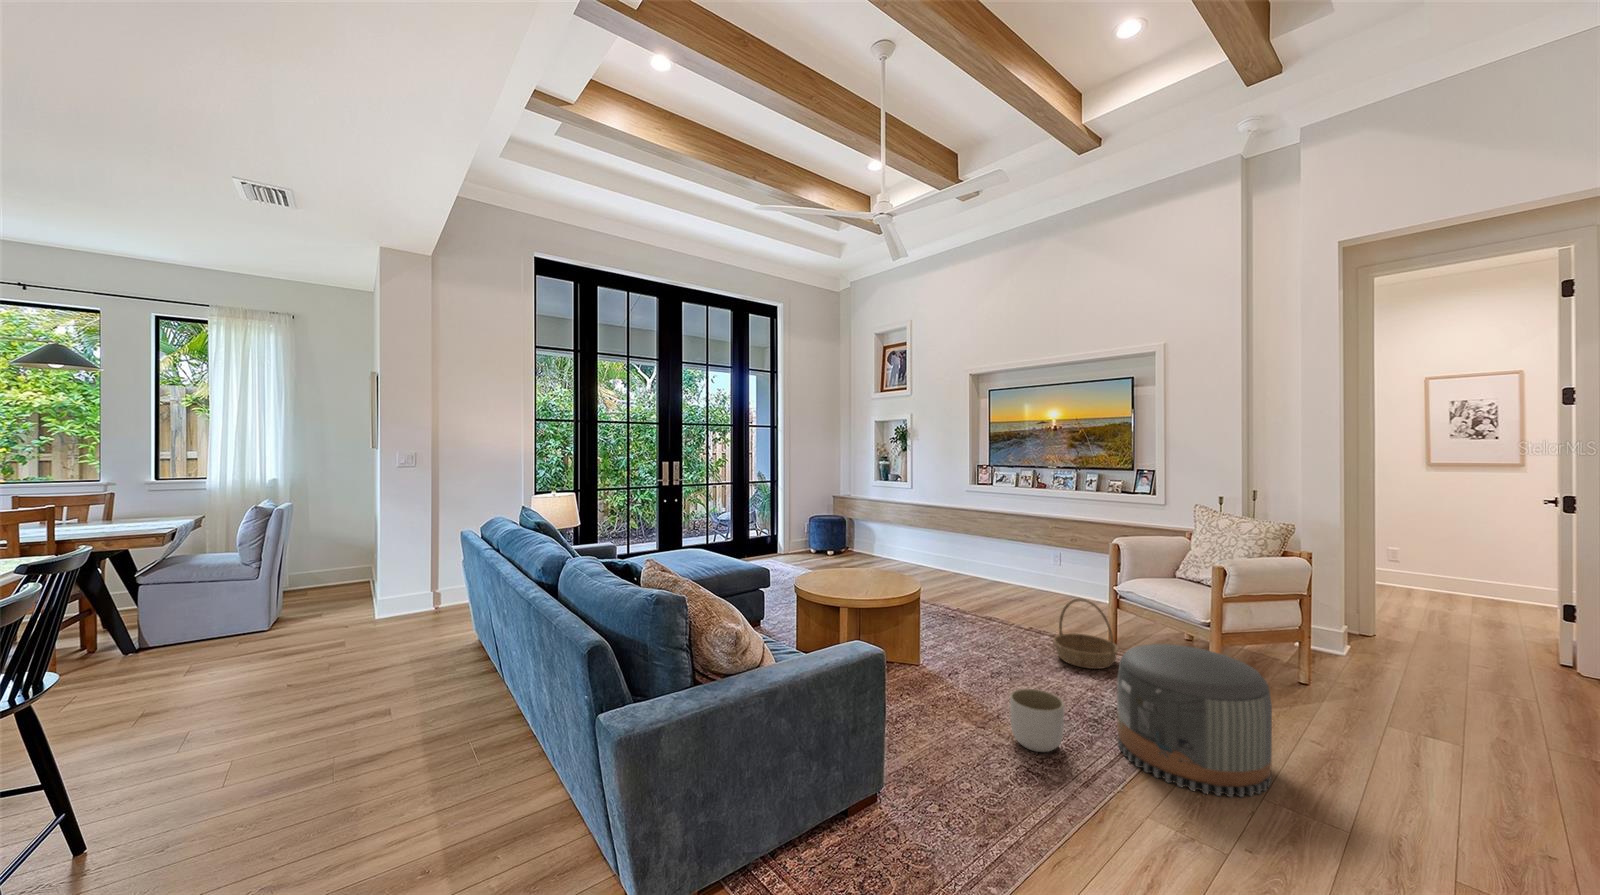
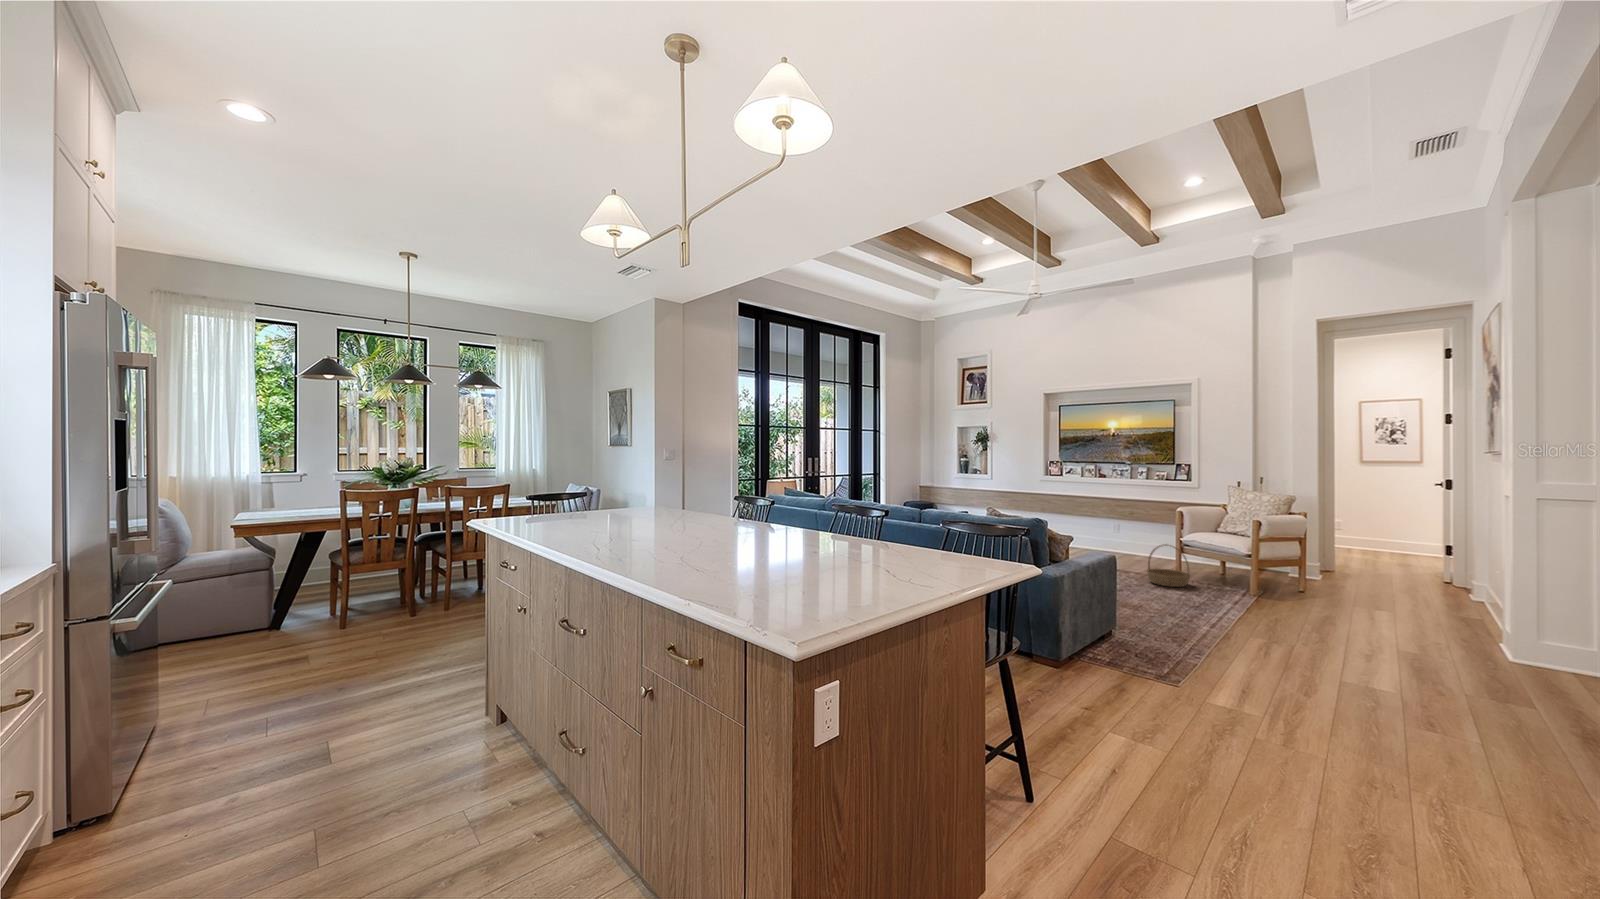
pouf: present [1117,644,1272,797] -> none [1216,559,1306,630]
planter: present [1010,689,1064,752] -> none [1157,586,1191,618]

